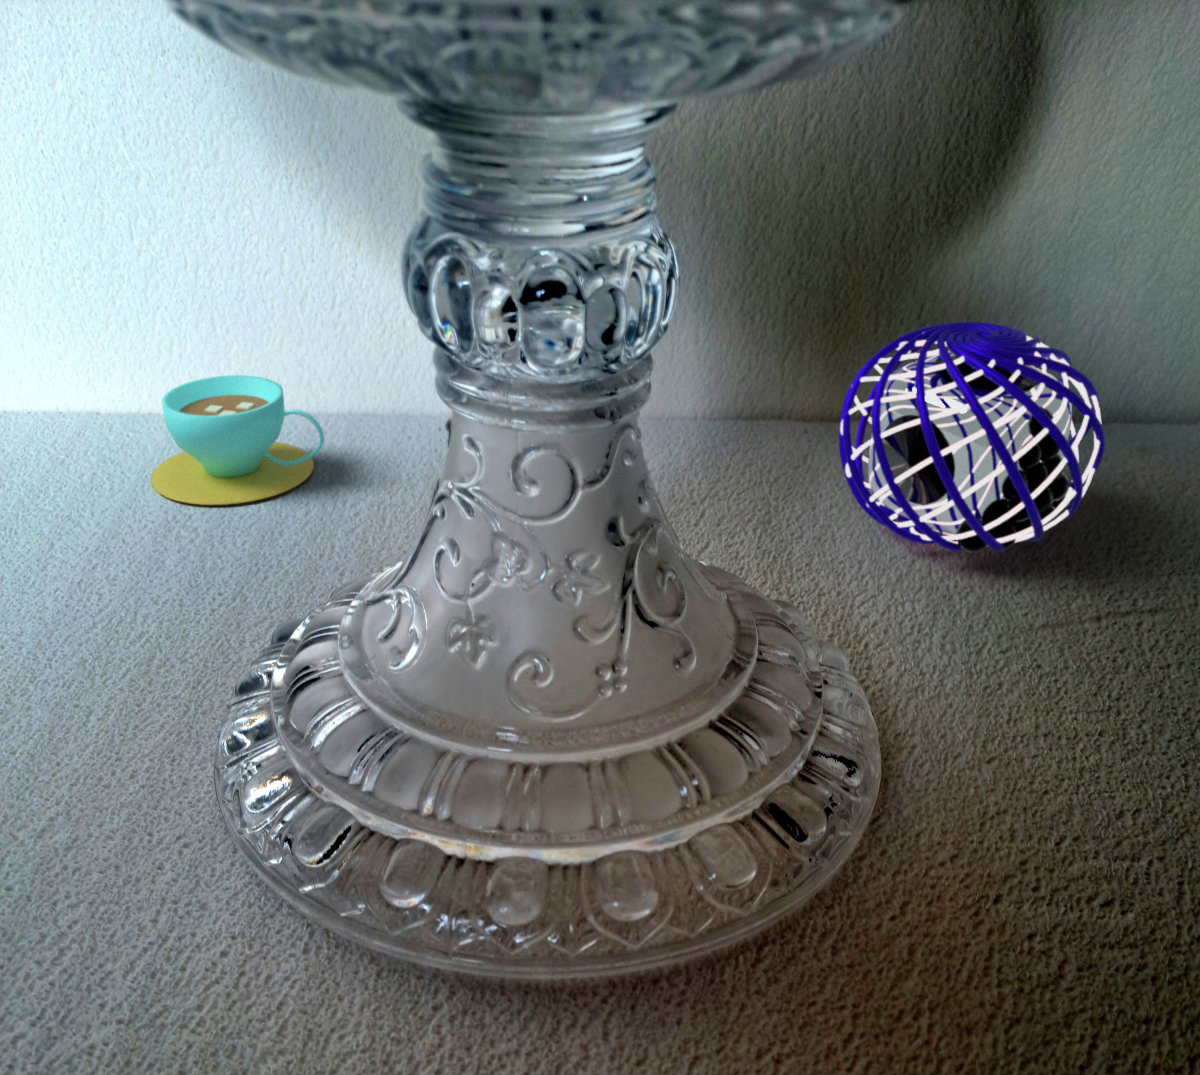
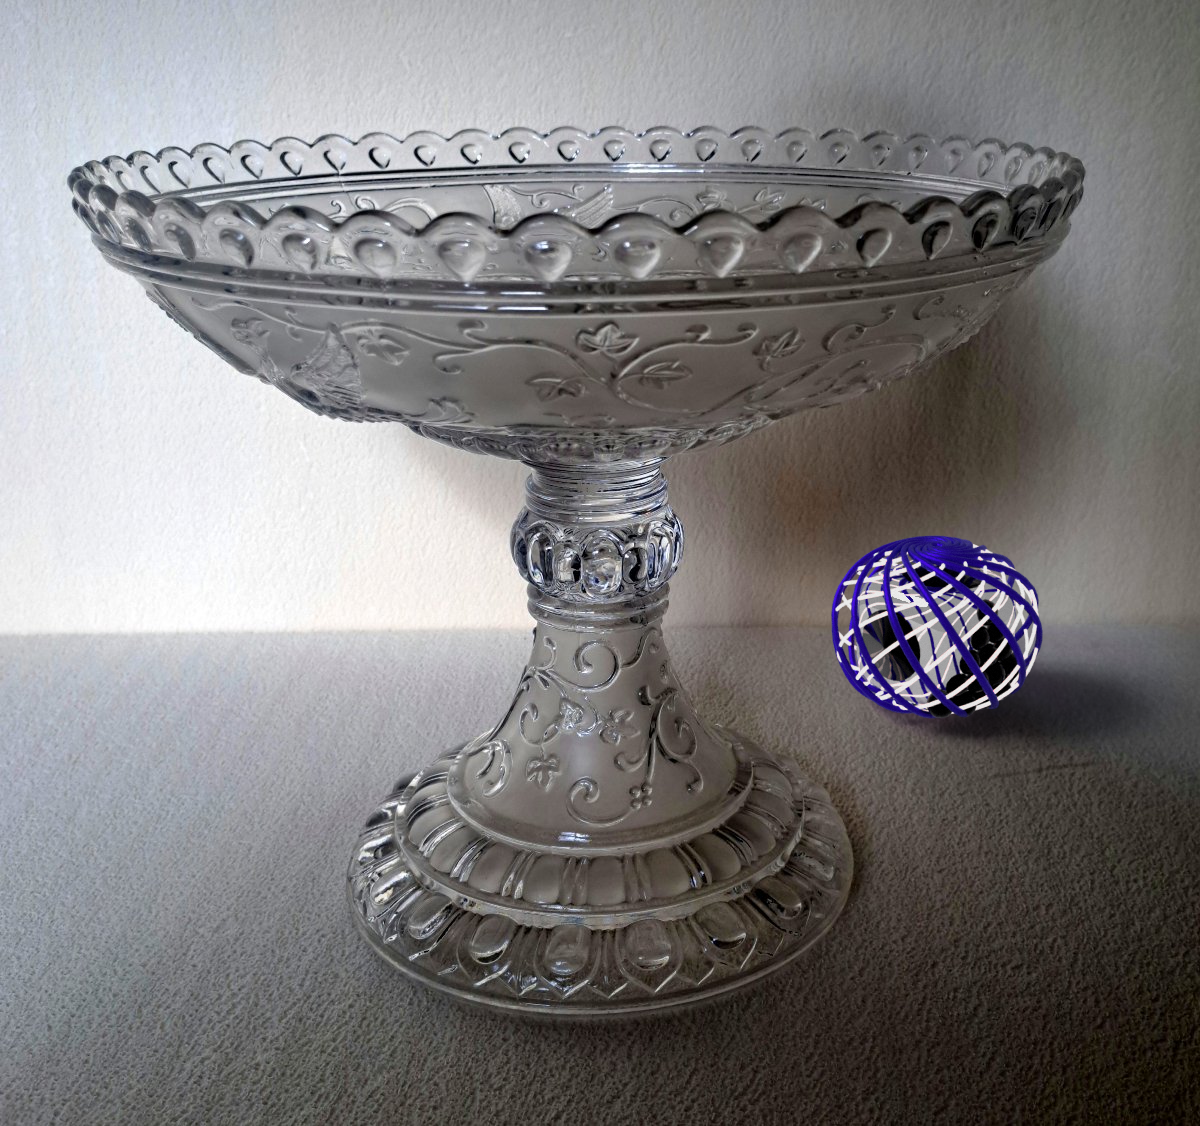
teacup: present [150,375,324,505] -> none [288,598,424,700]

